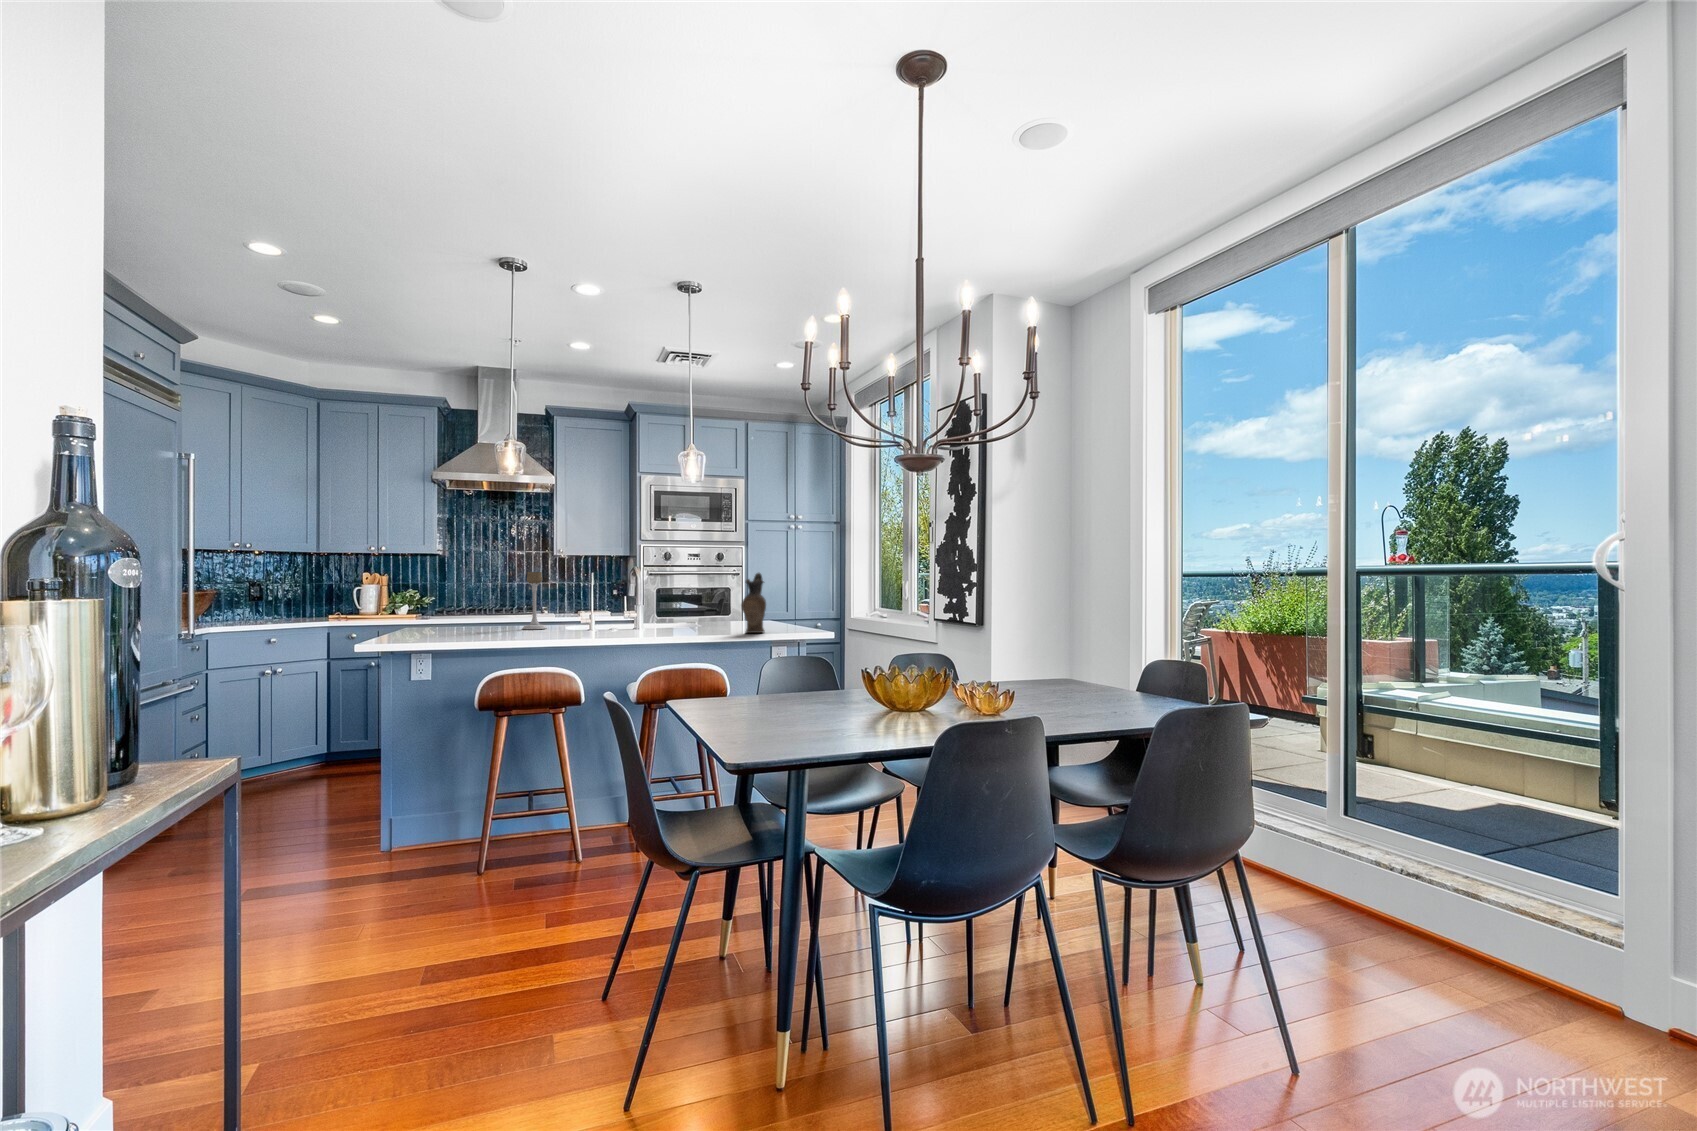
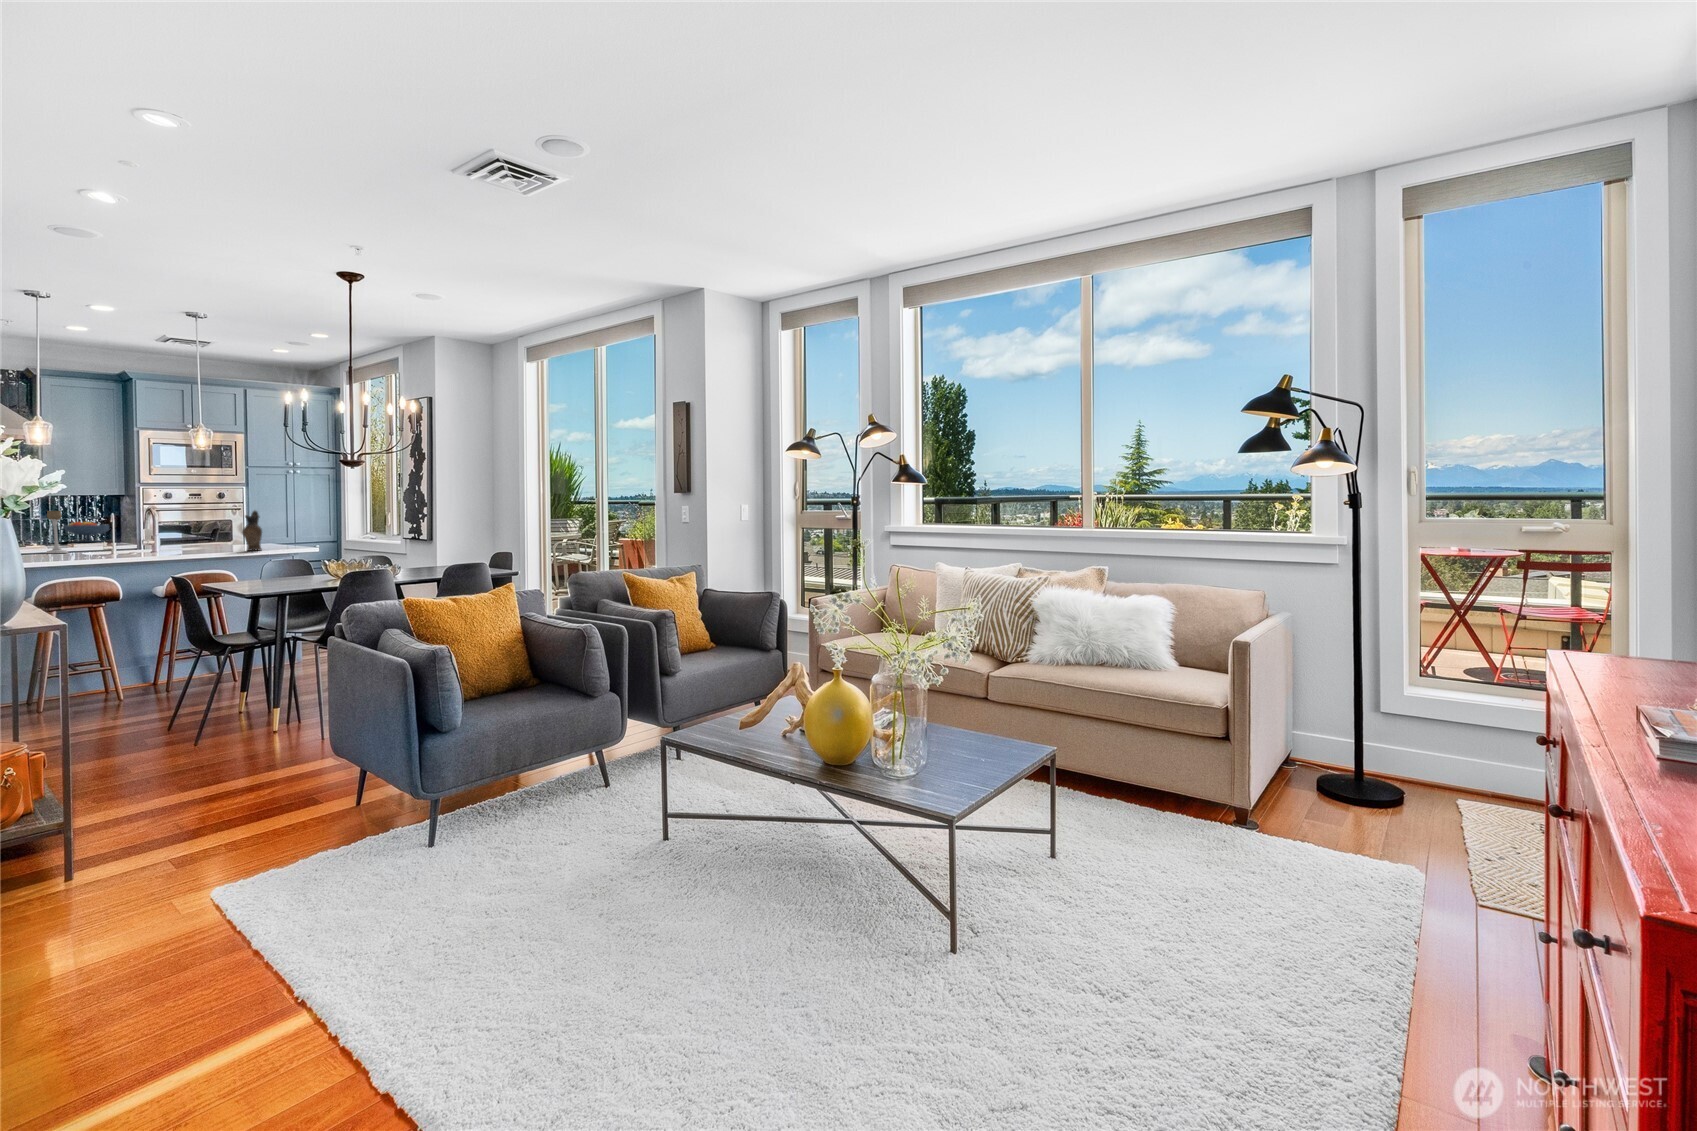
fruit bowl: none [563,585,610,613] -> present [63,522,109,542]

